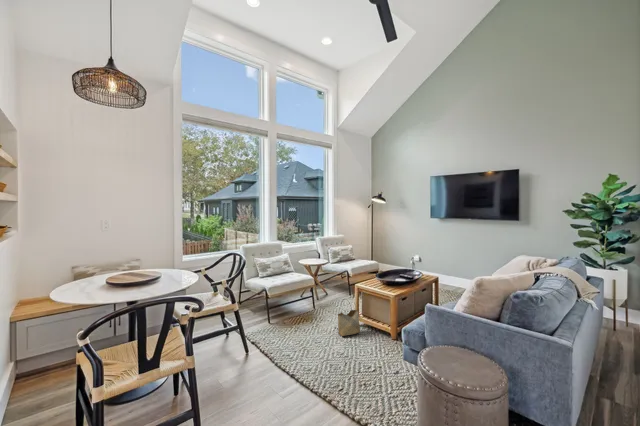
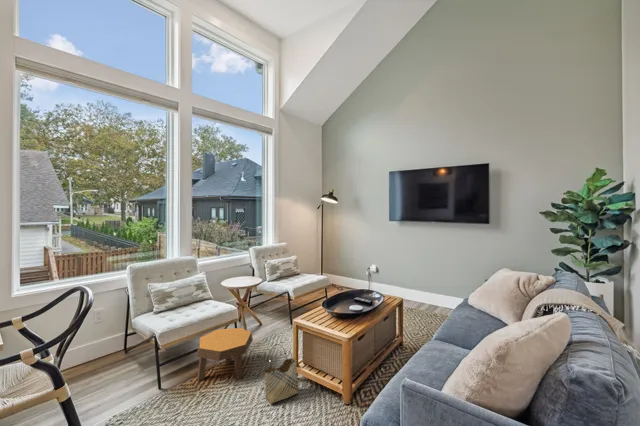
footstool: none [290,291,326,323] -> present [197,328,253,381]

